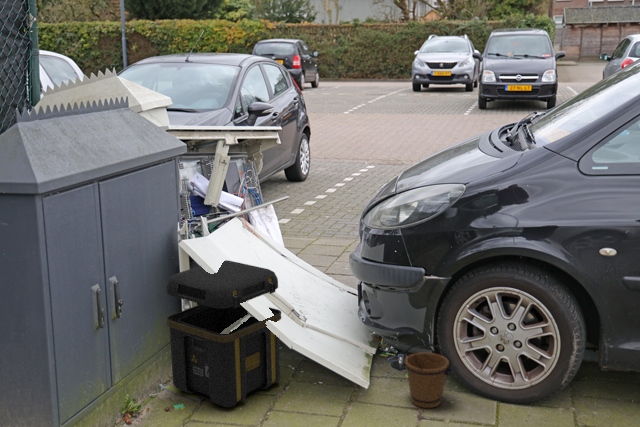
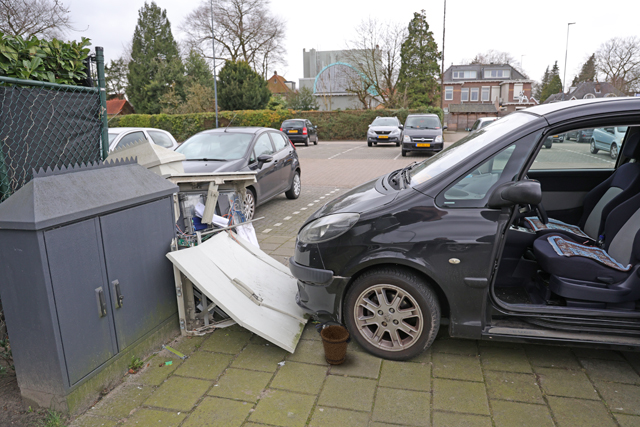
toolbox: present [167,260,281,407] -> none [162,262,242,364]

